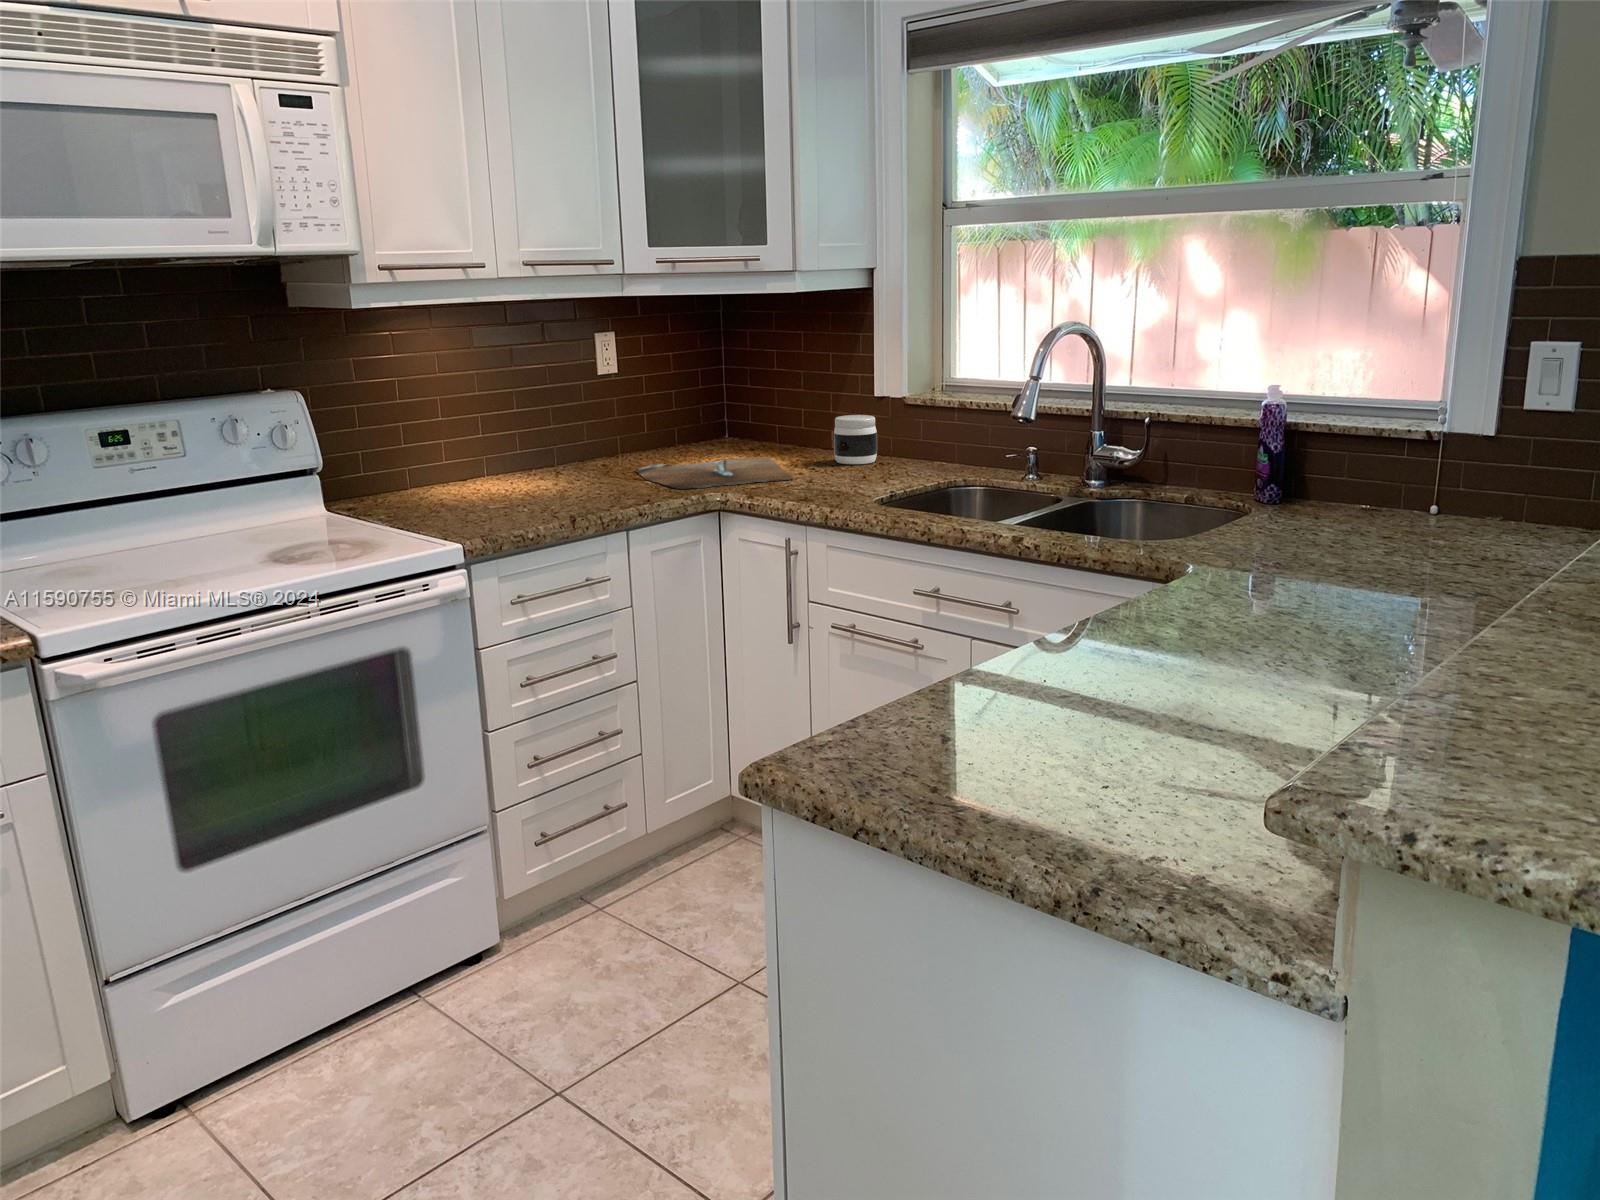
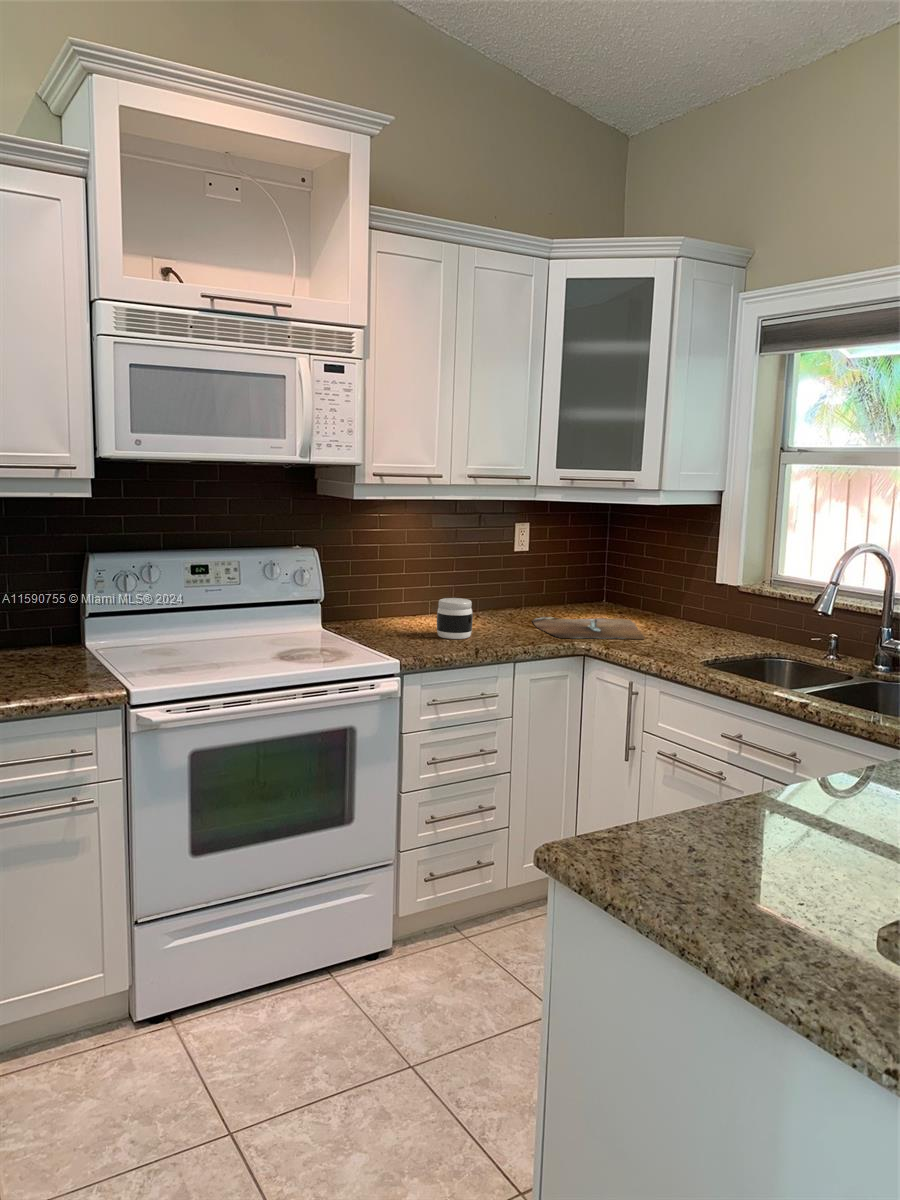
jar: present [834,415,877,464] -> present [437,598,473,639]

